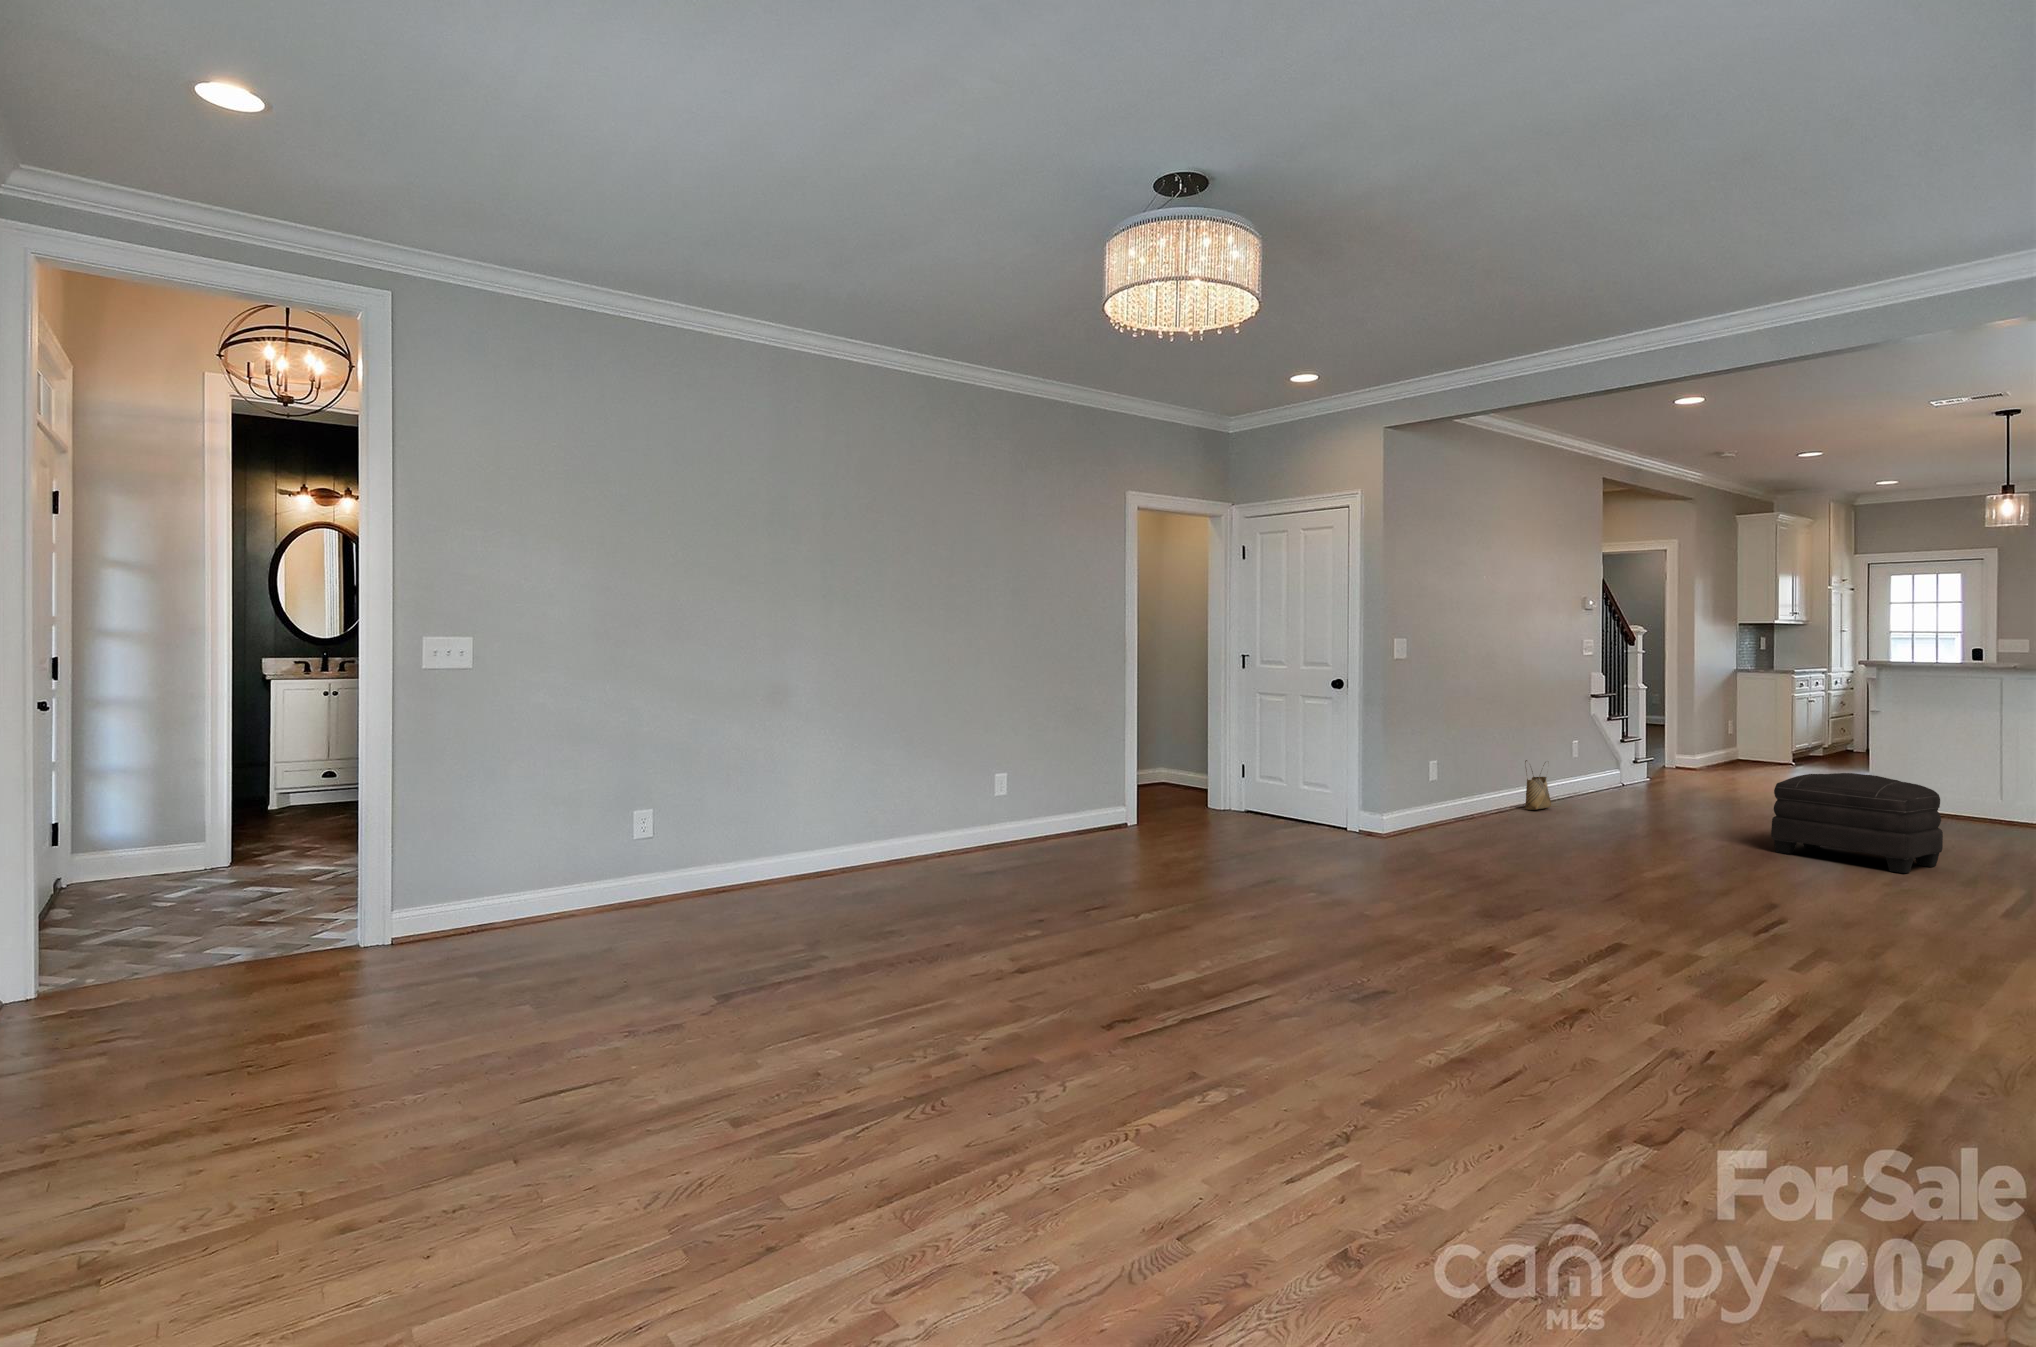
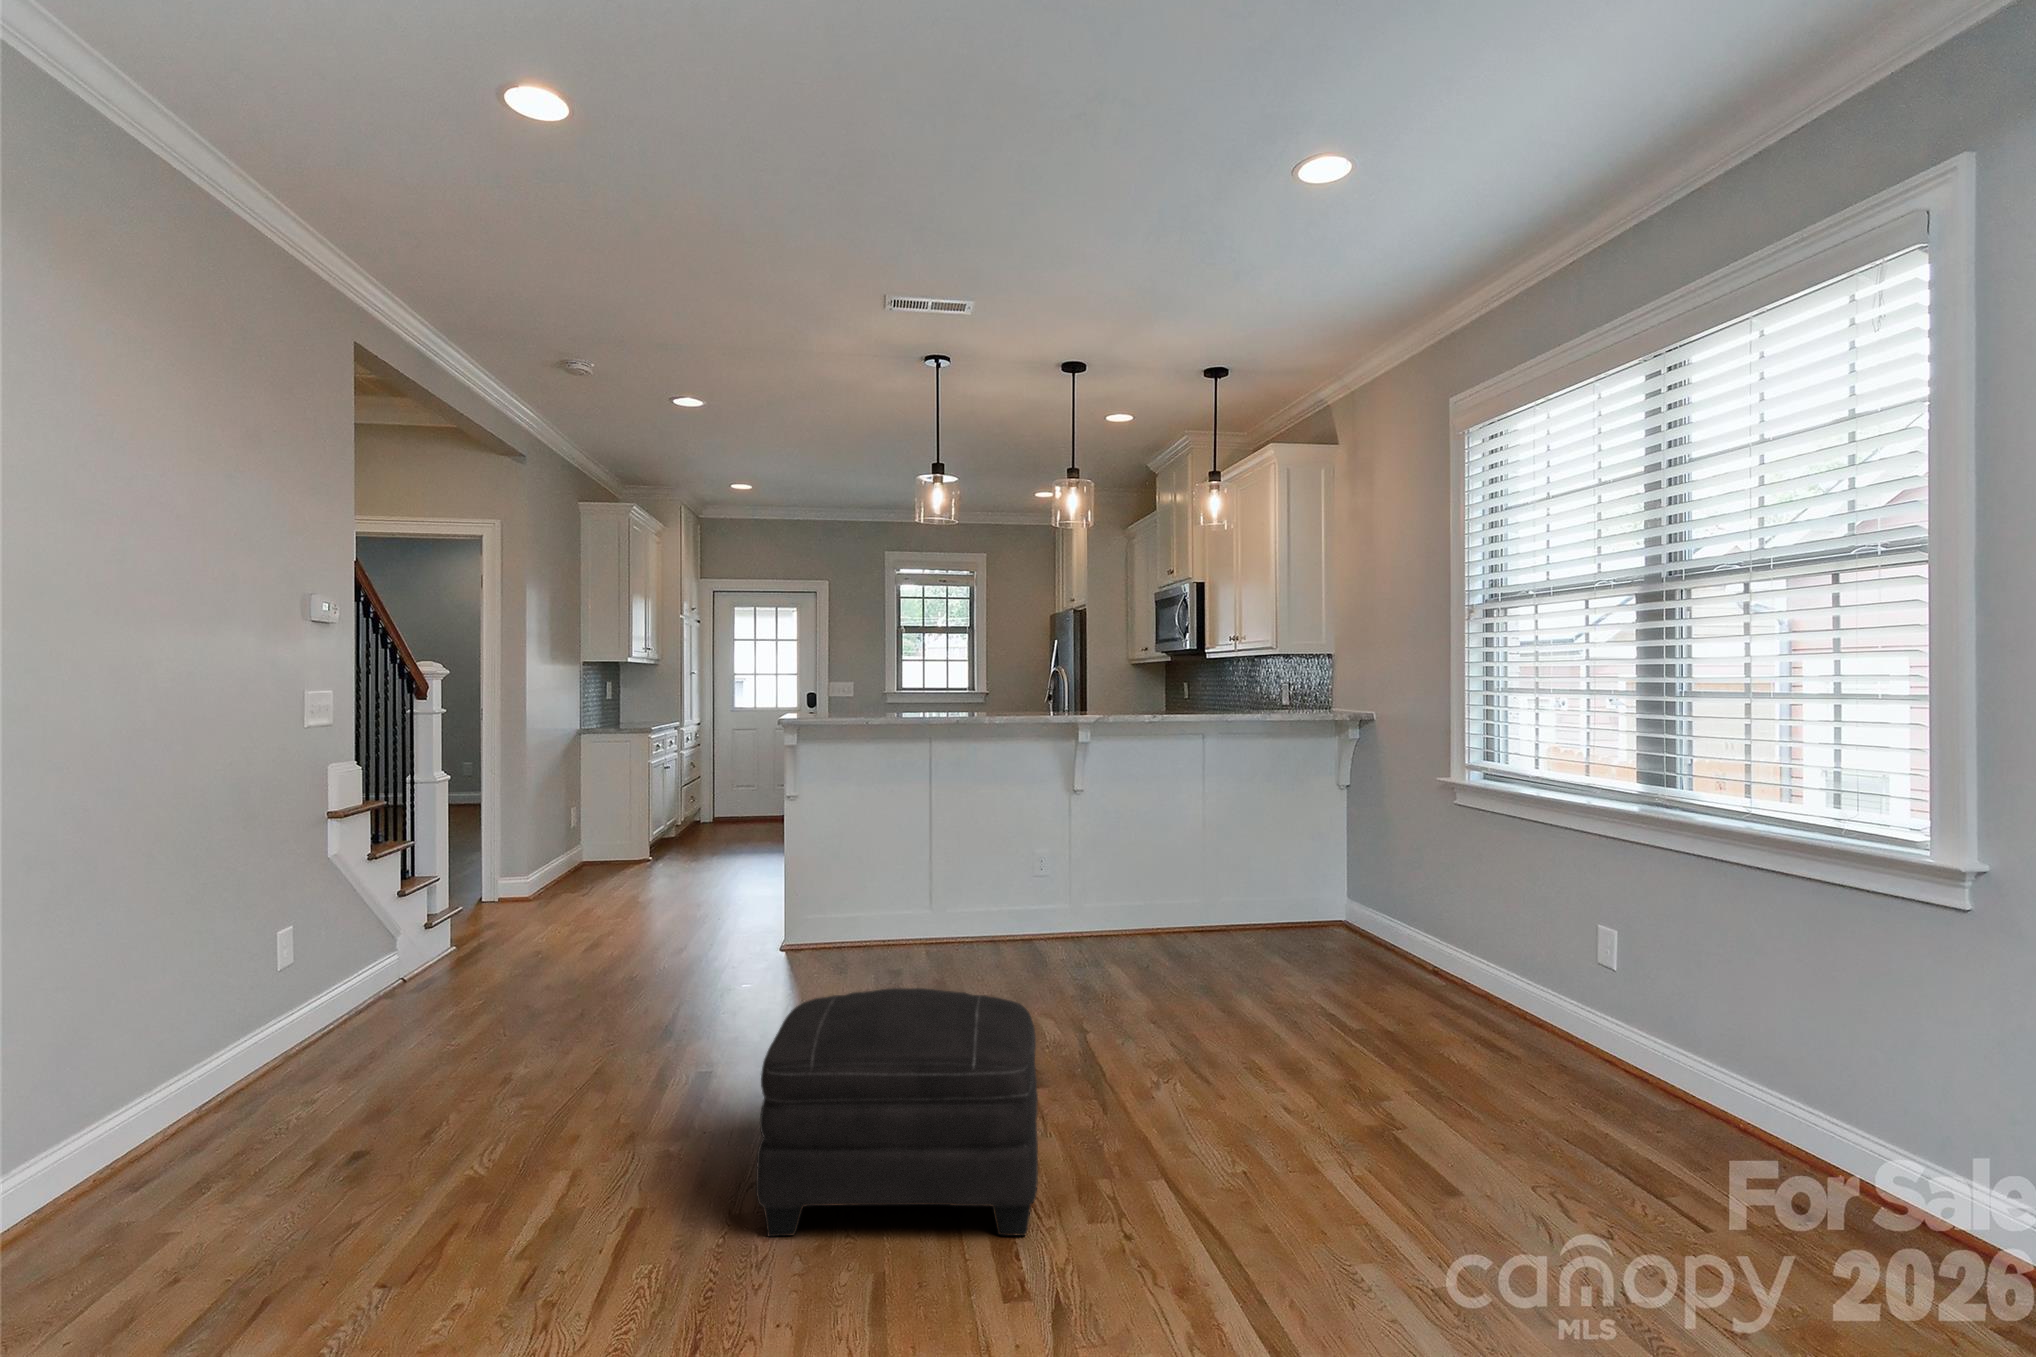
woven basket: present [1525,760,1551,810] -> none [69,1059,176,1236]

